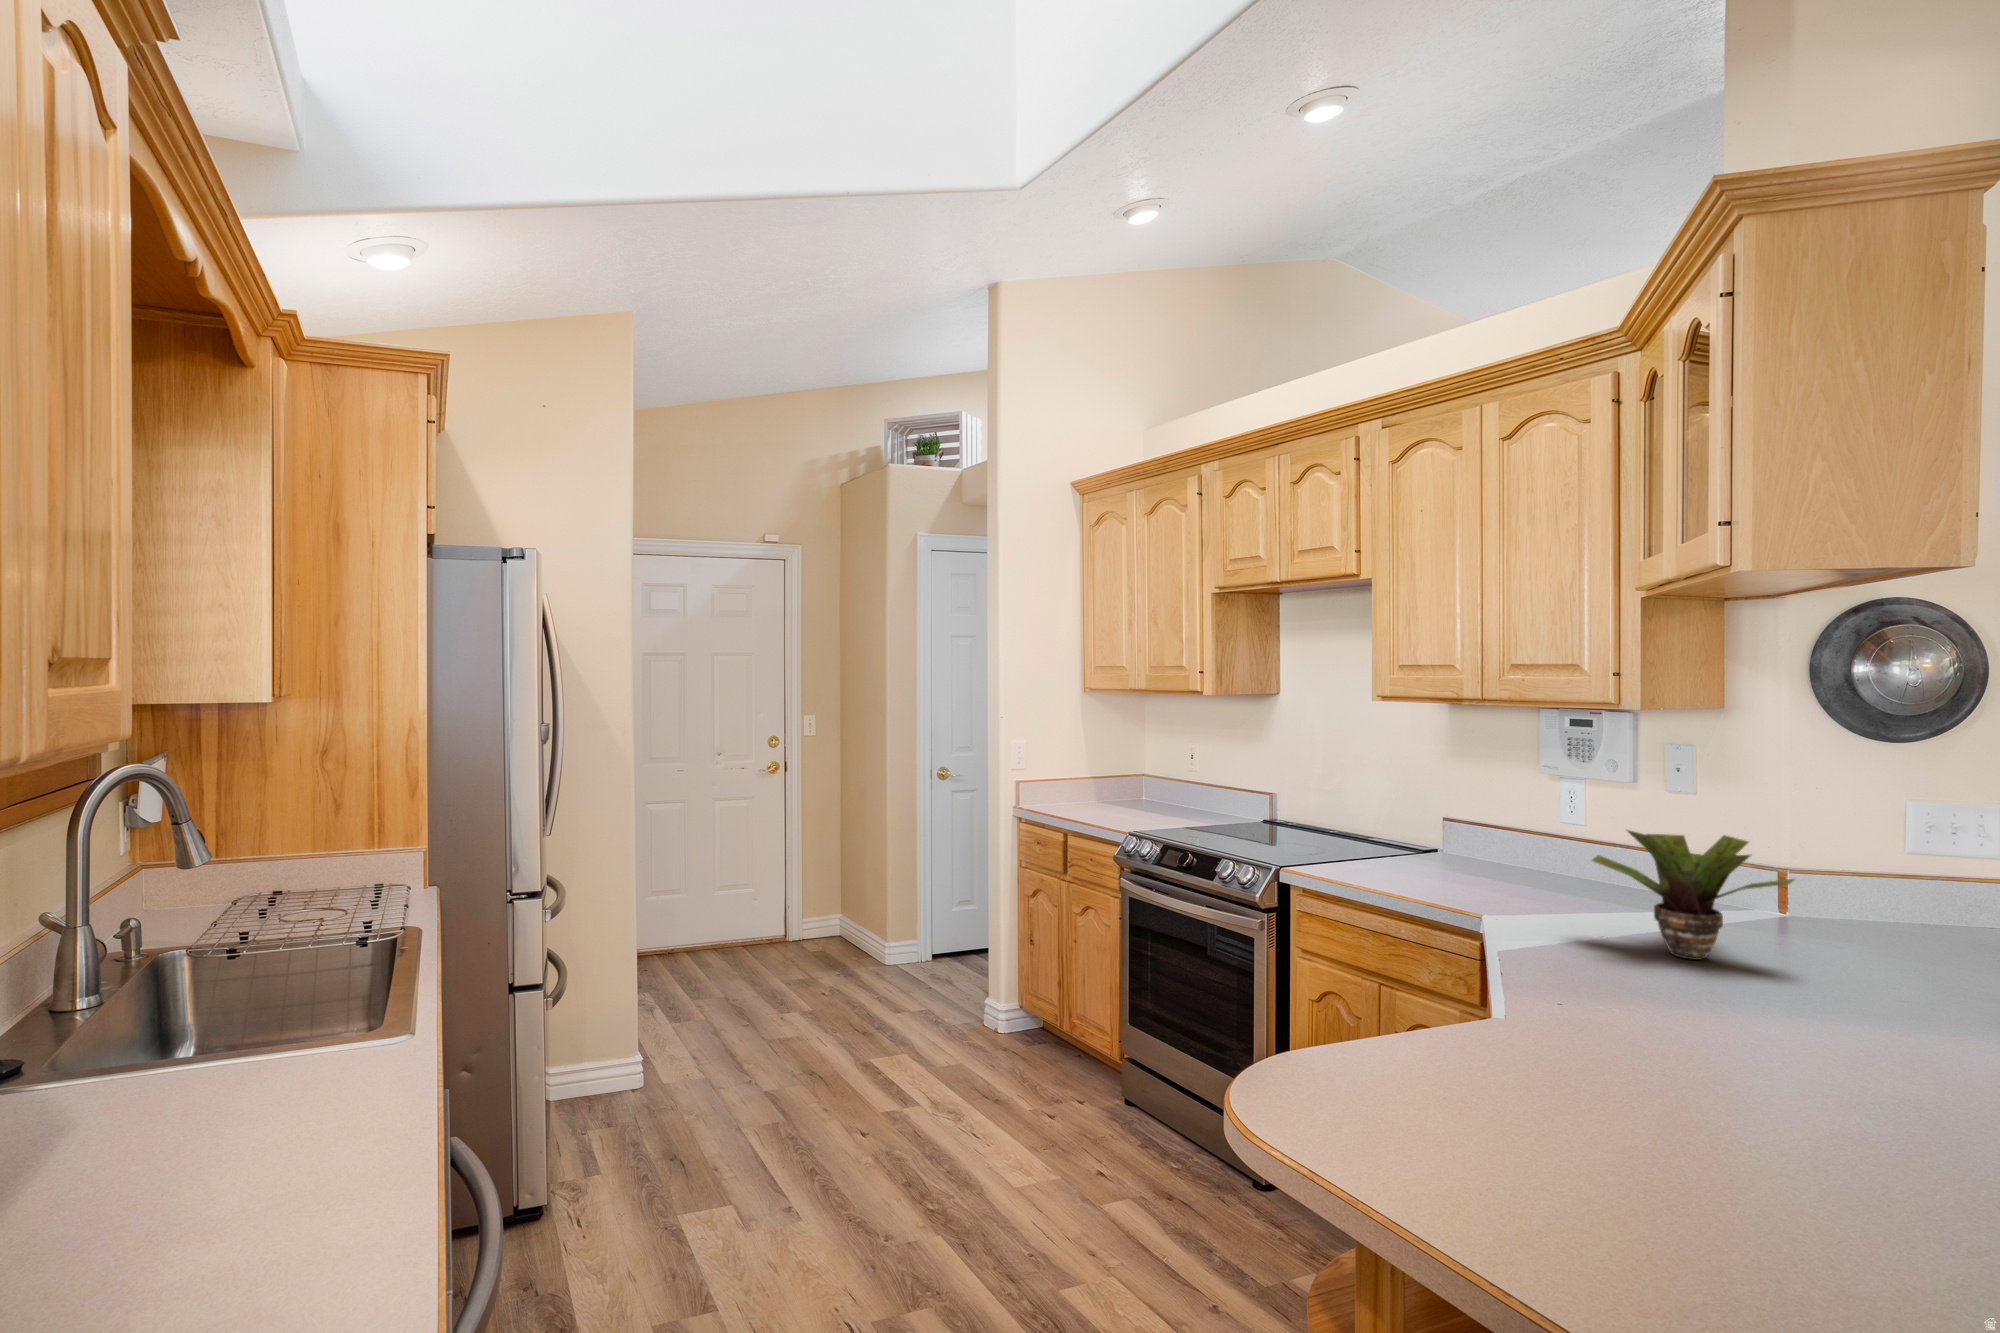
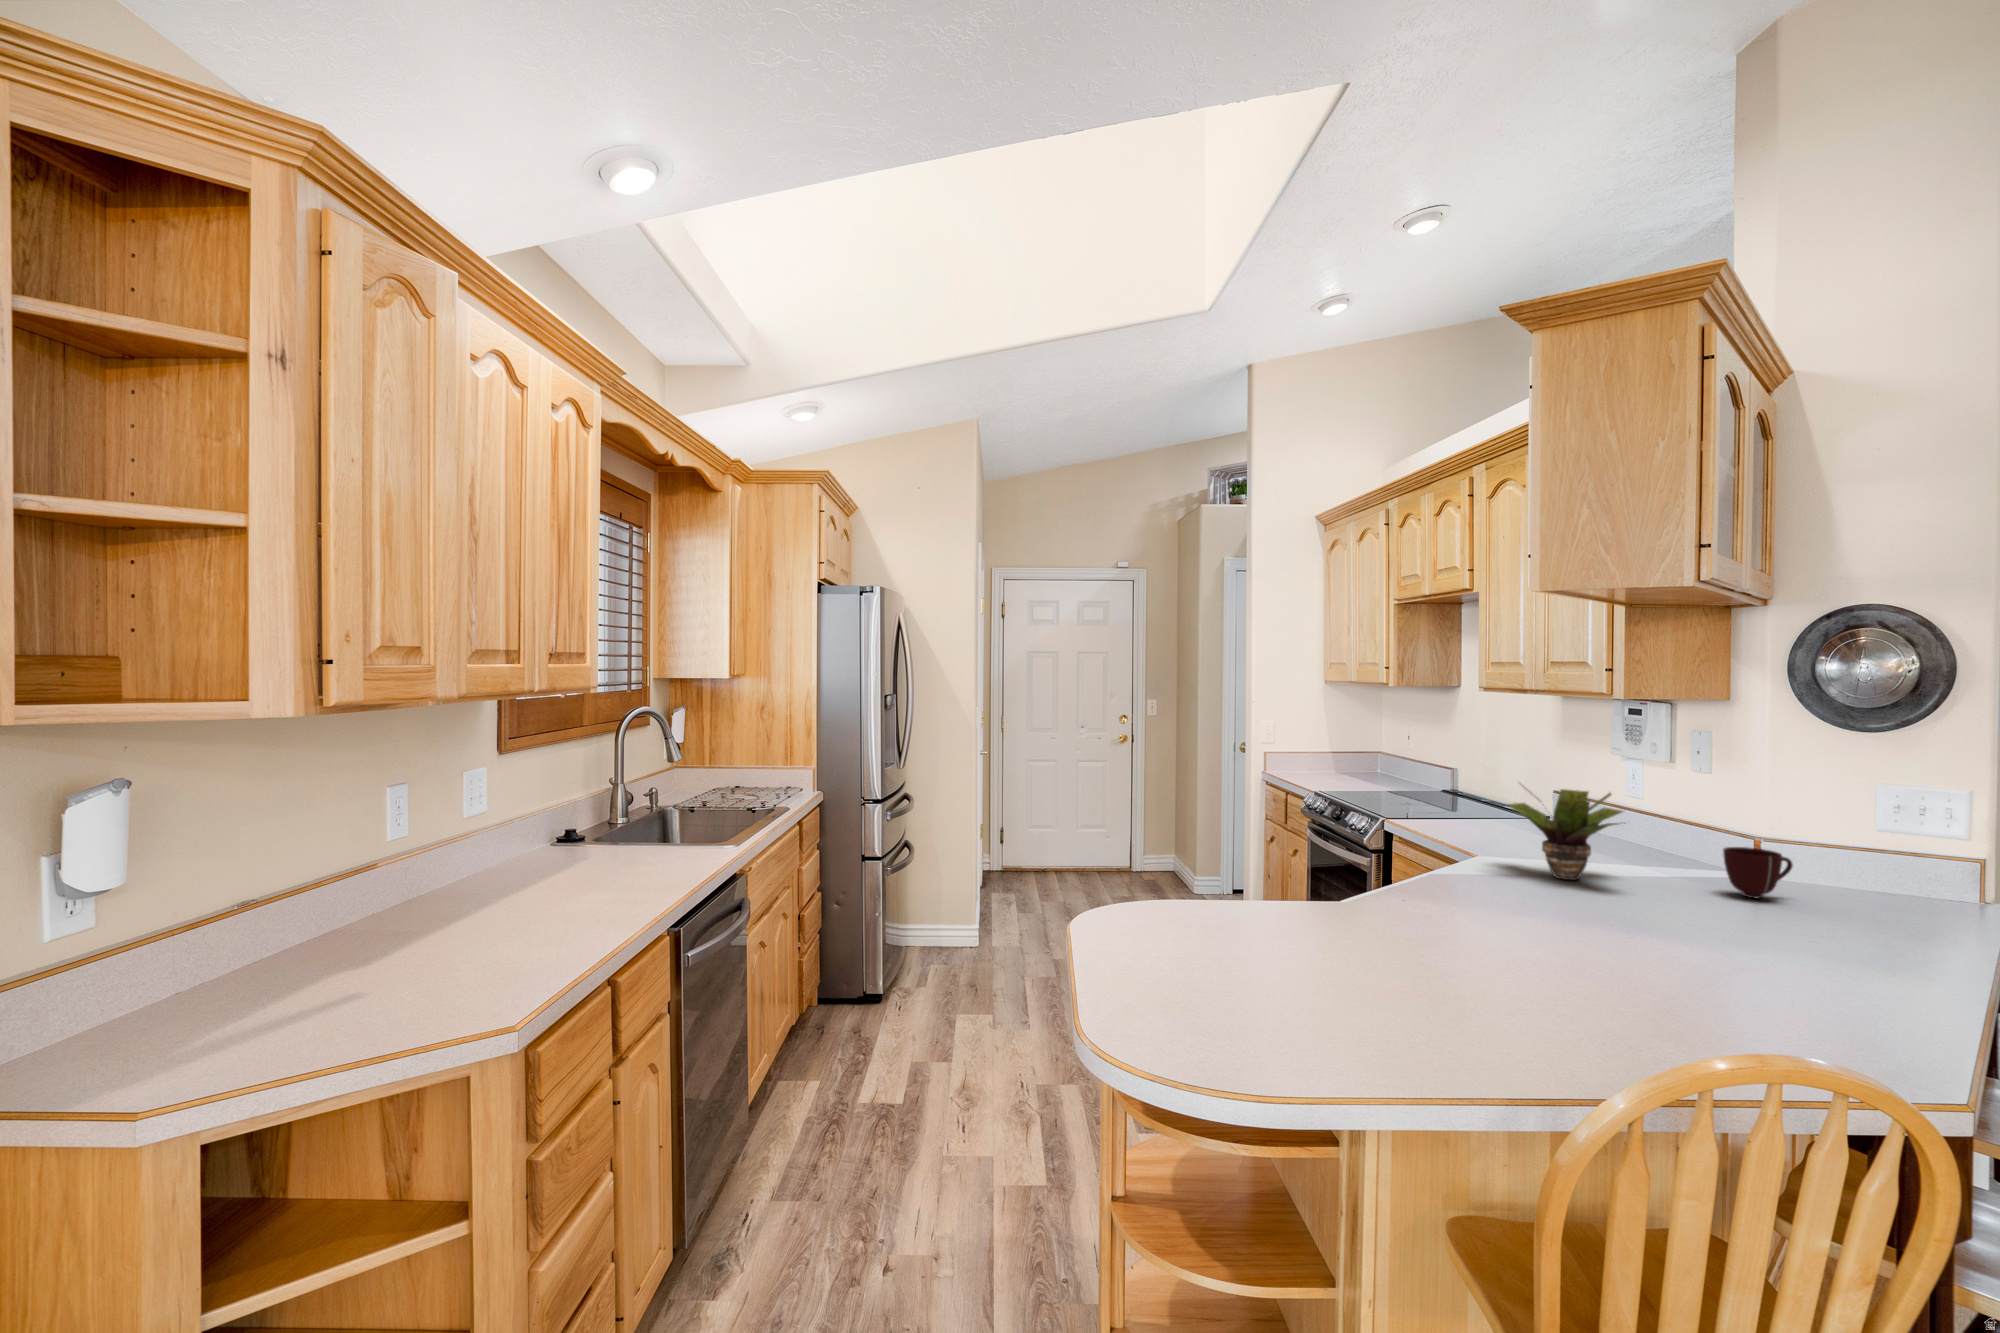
mug: none [1838,890,1913,955] -> present [1723,847,1793,898]

